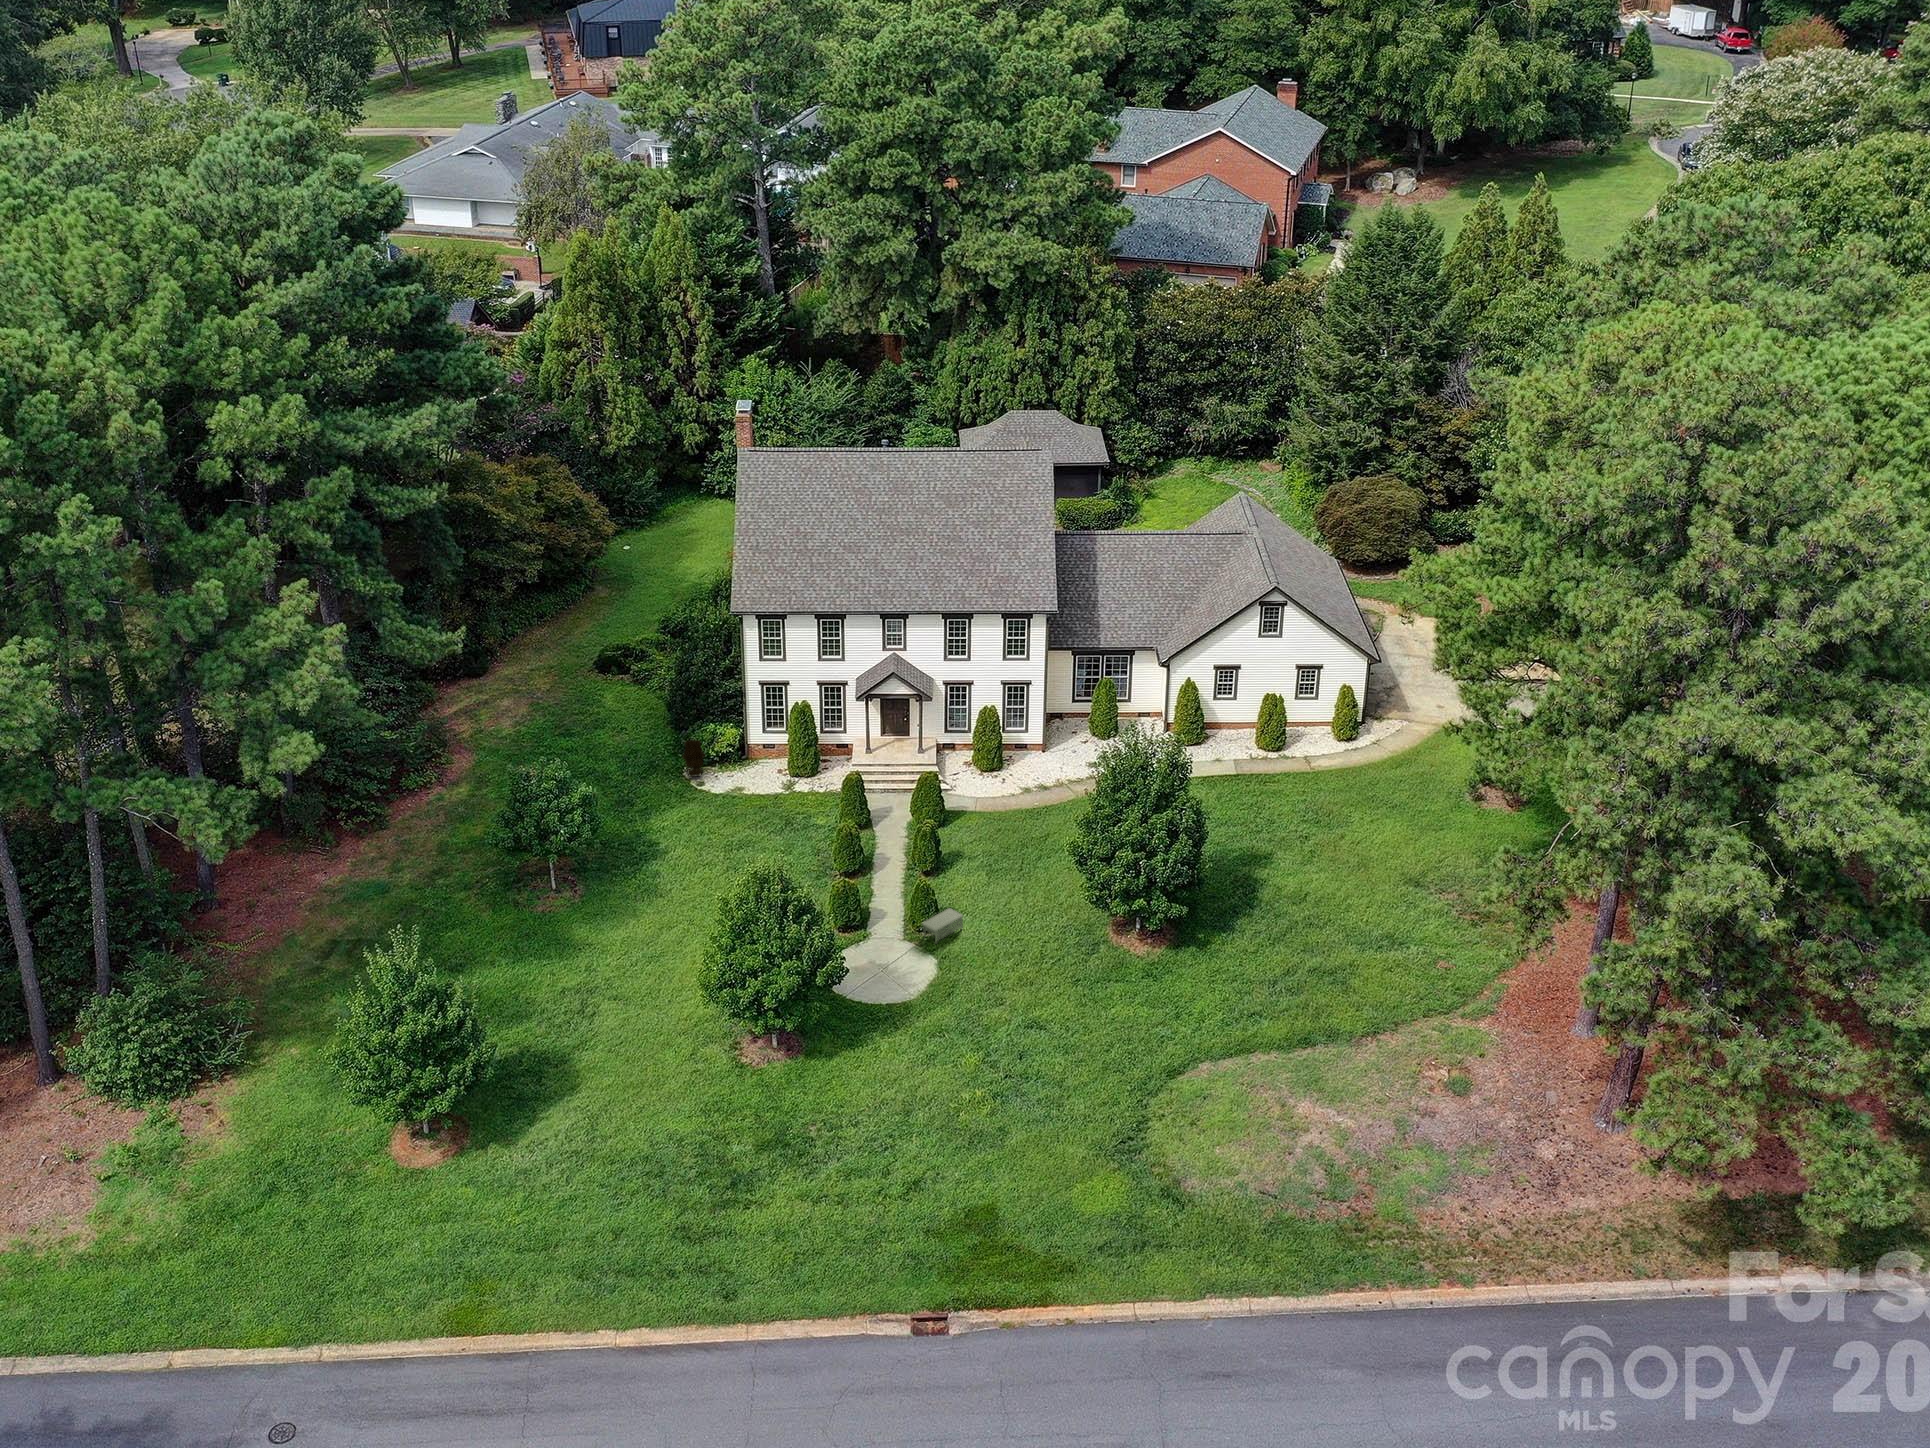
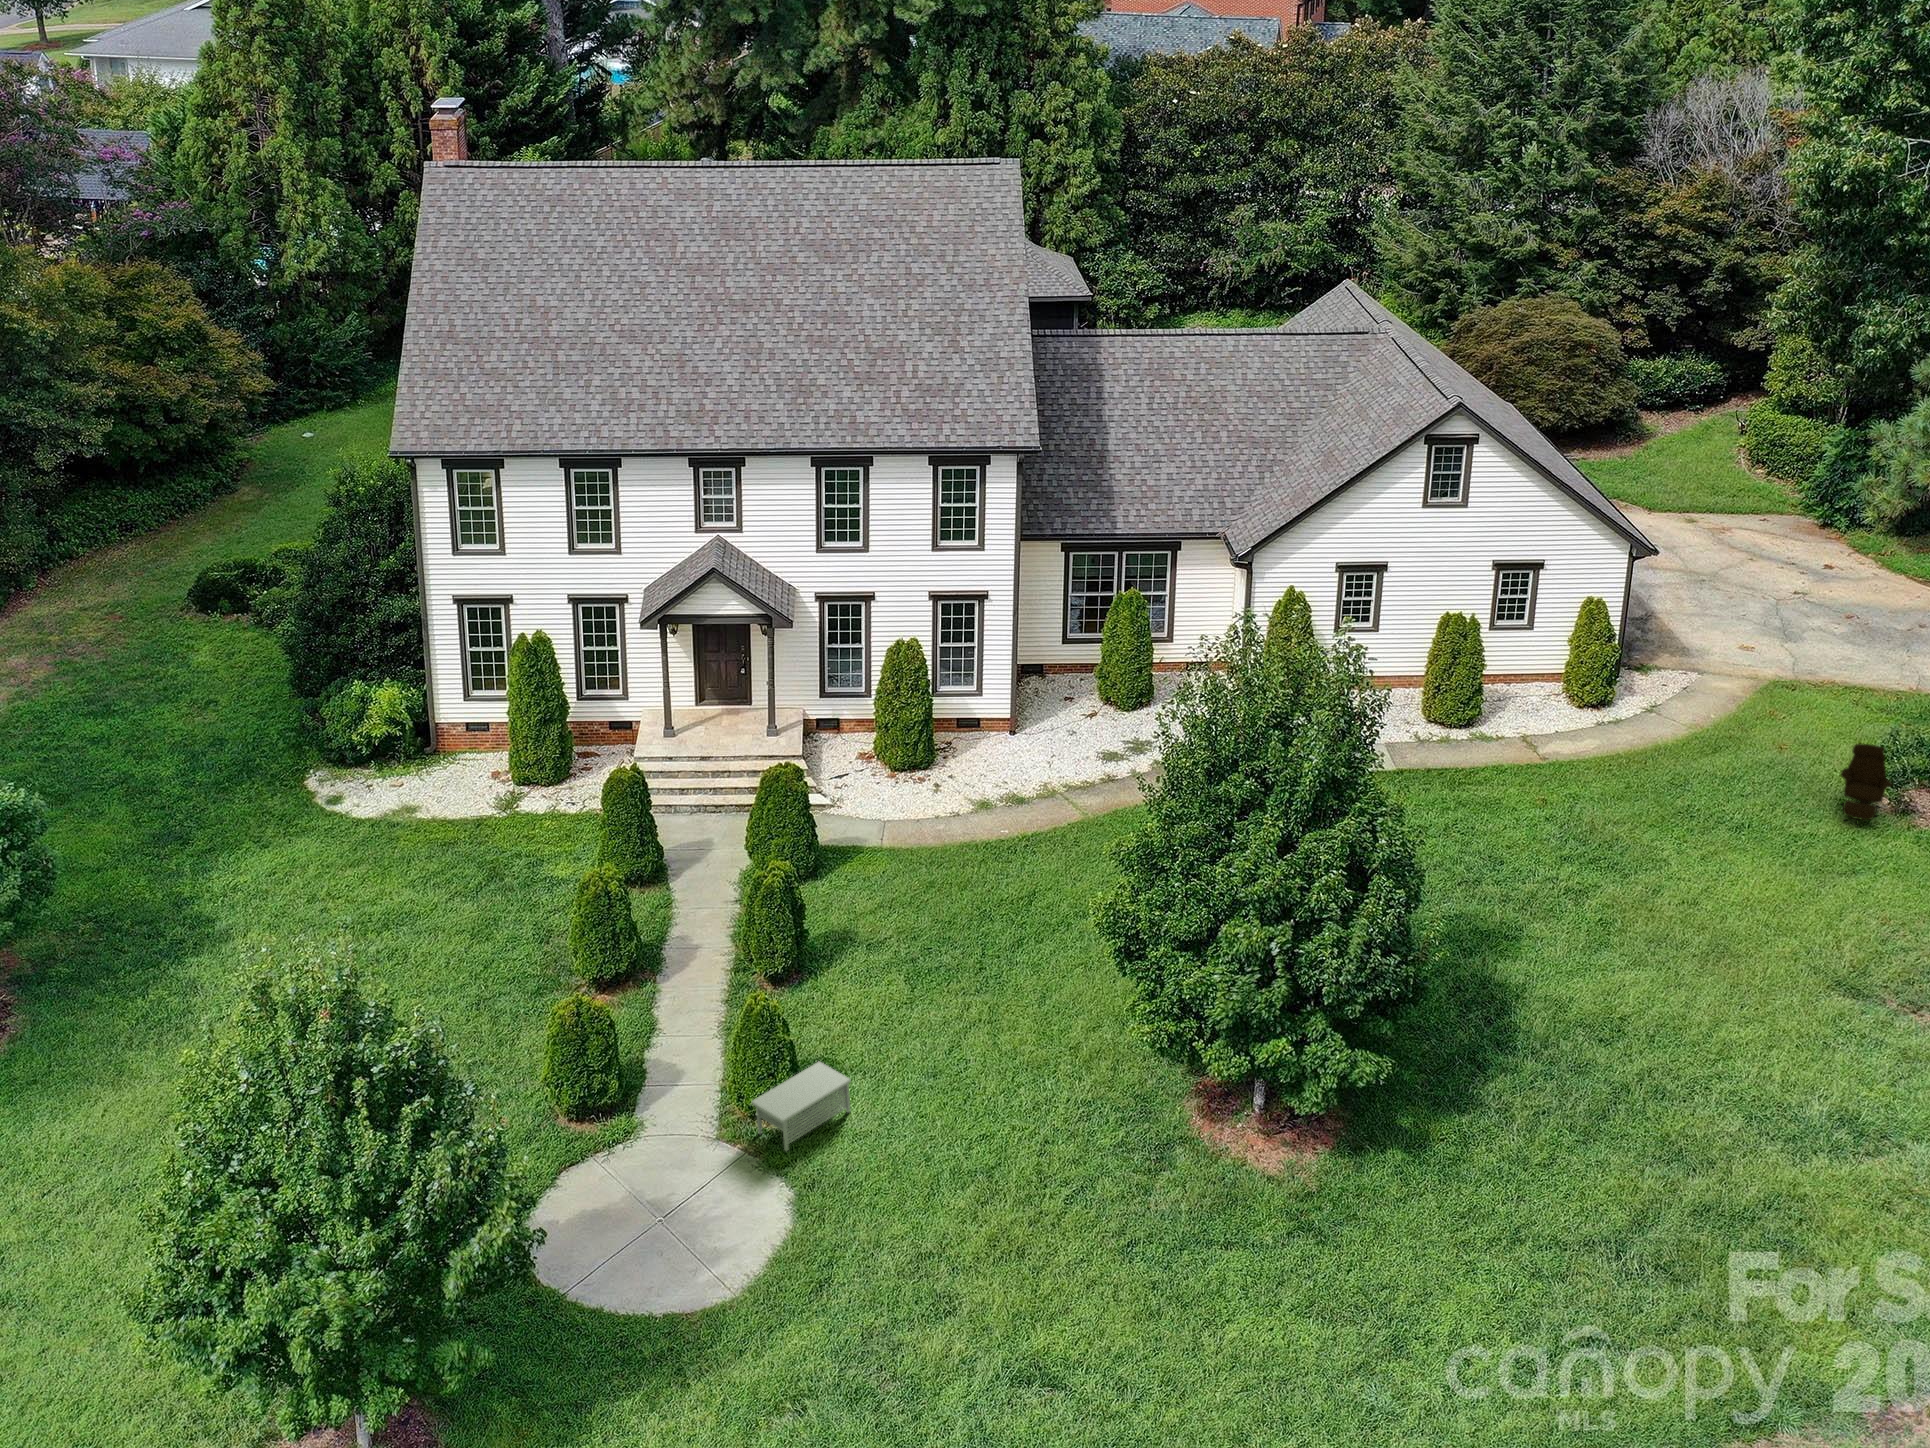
lounge chair: present [682,740,706,777] -> present [1840,743,1892,826]

